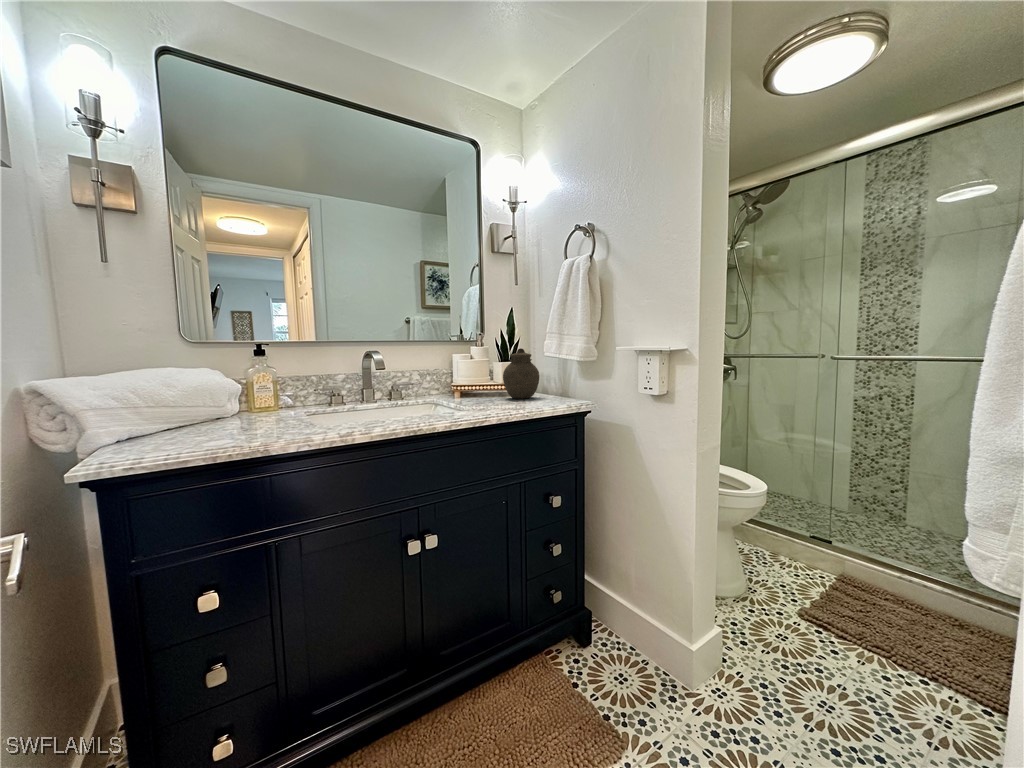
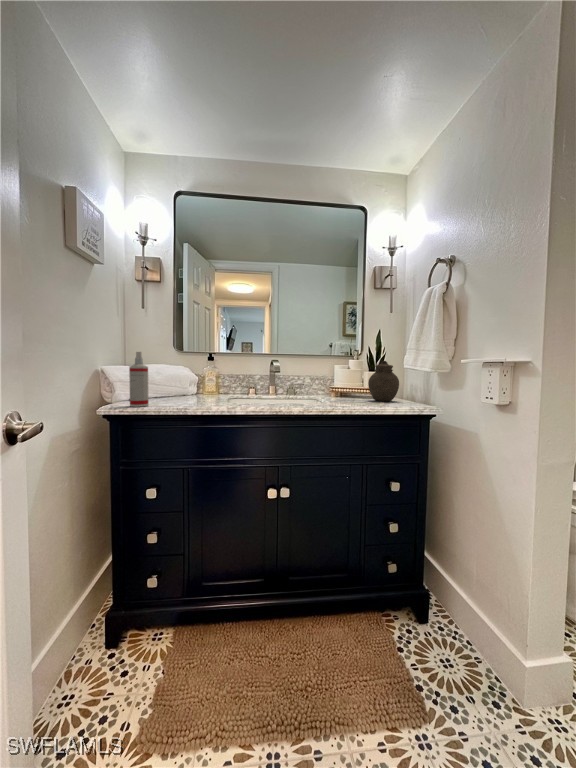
spray bottle: none [124,349,174,454] -> present [129,352,149,407]

